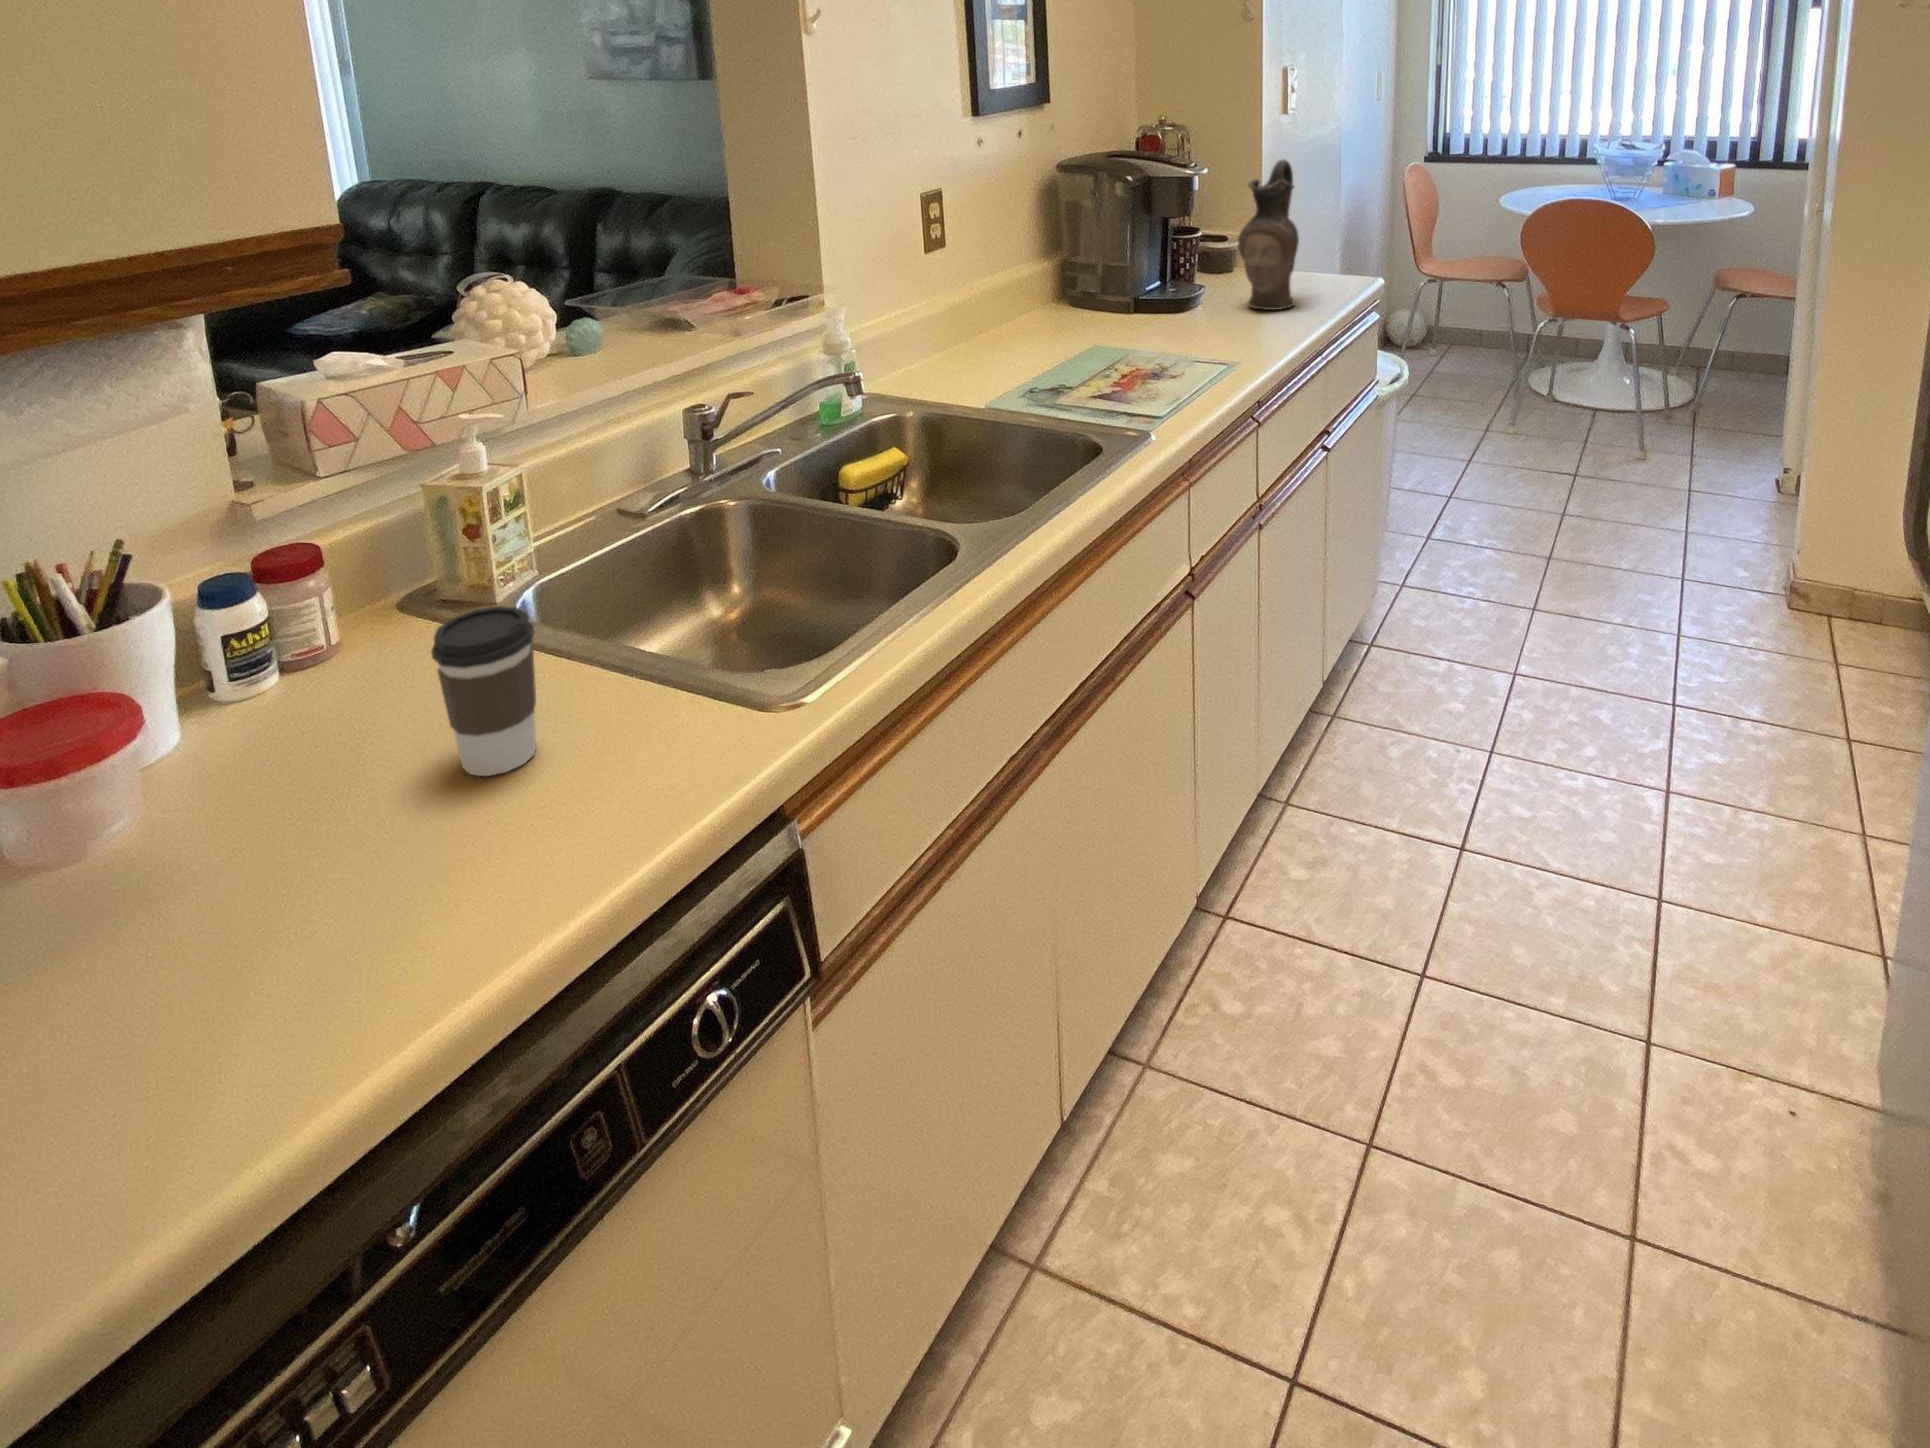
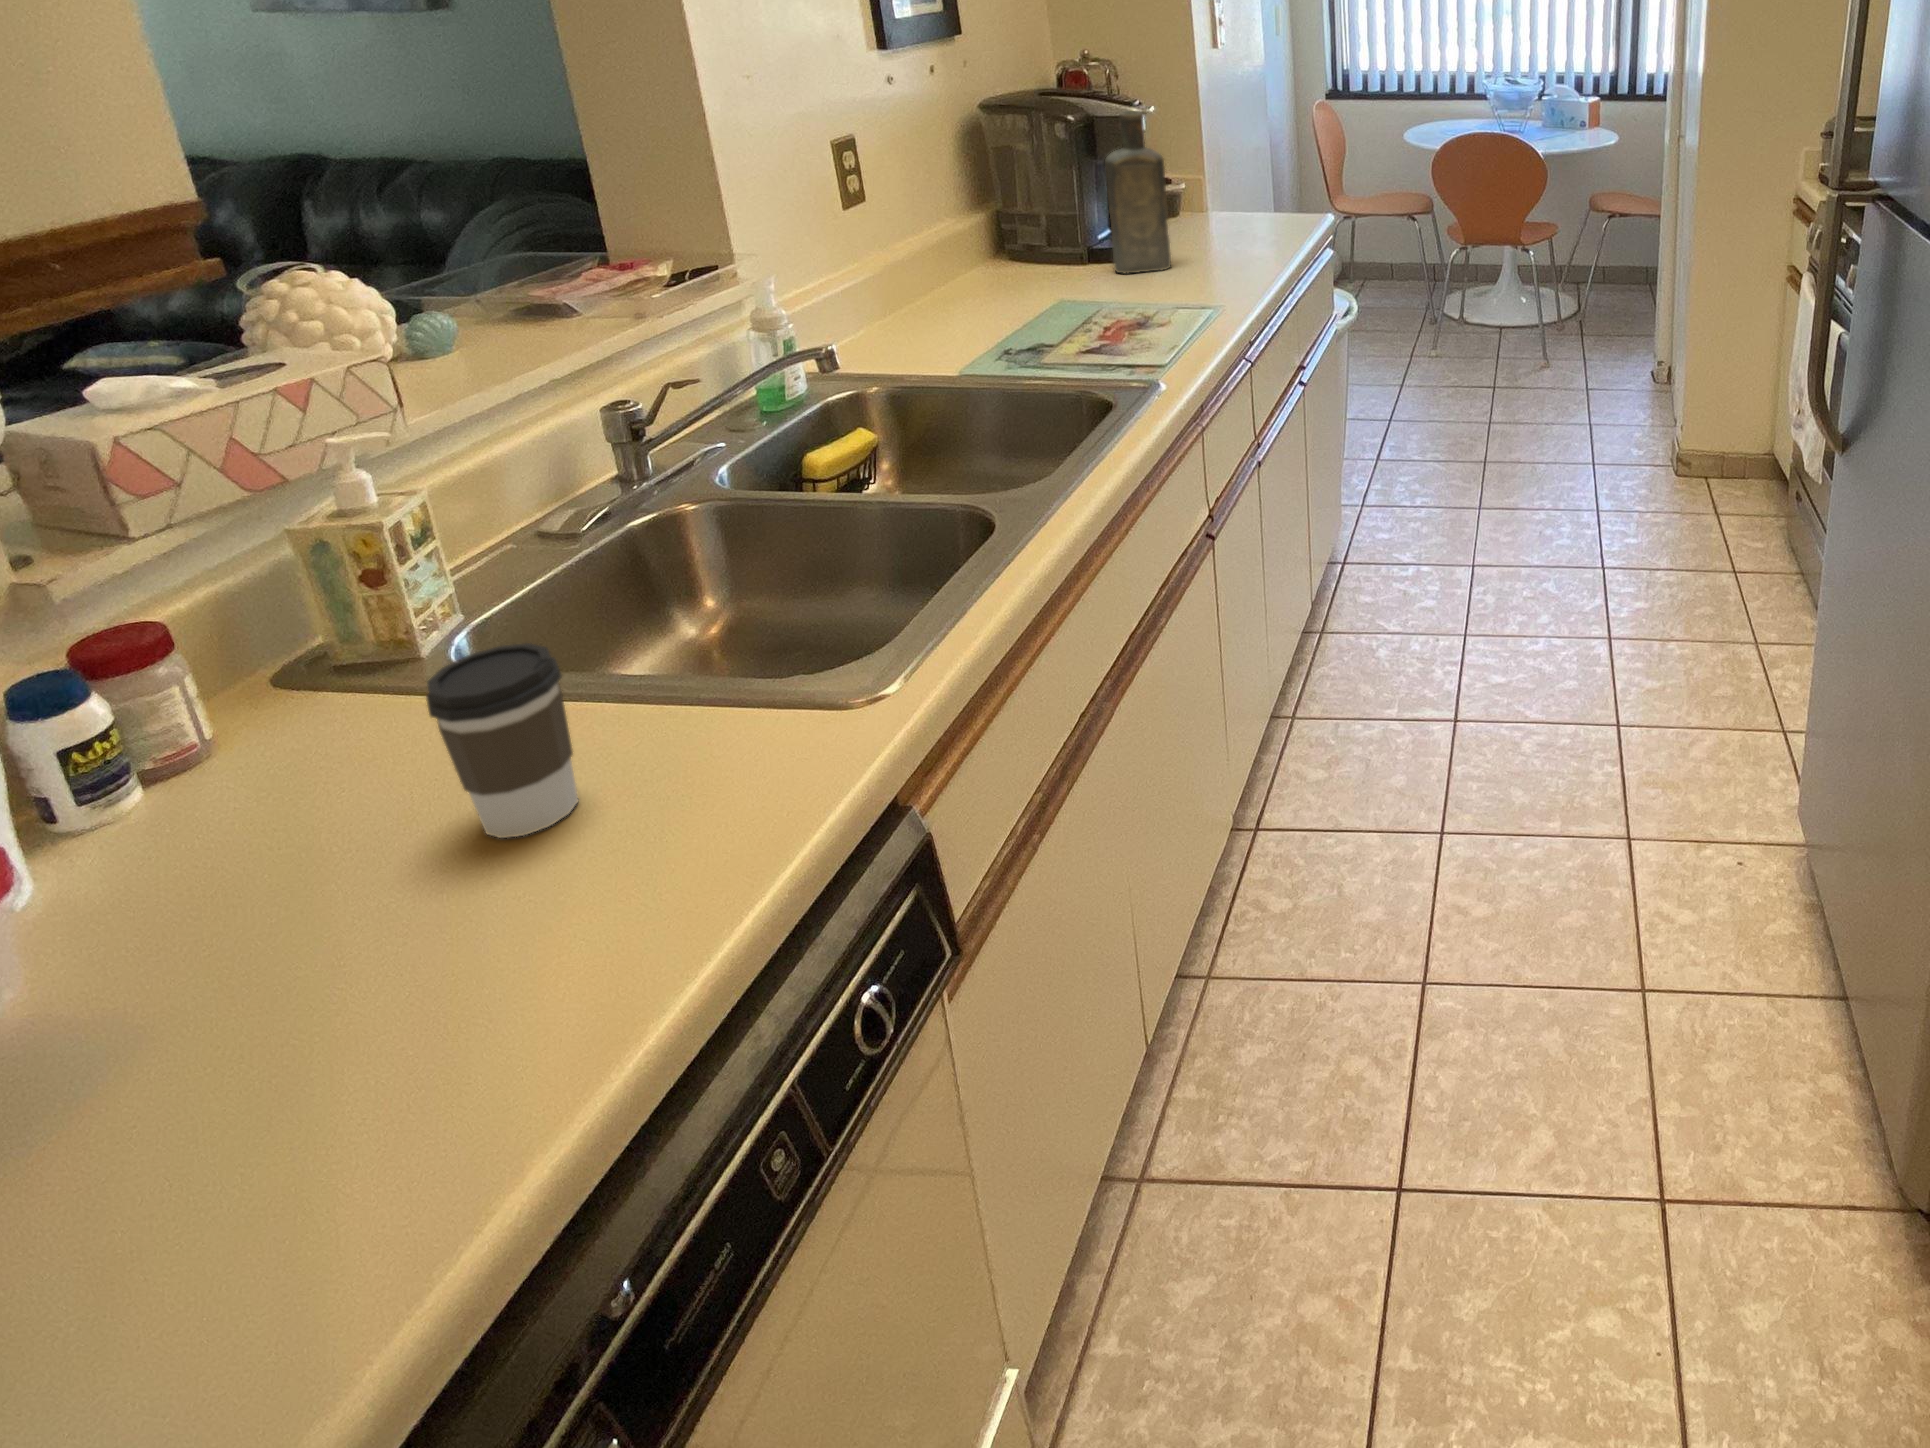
ceramic pitcher: present [1238,160,1299,310] -> none [1191,98,1253,251]
bottle: none [1147,171,1210,325] -> present [1105,111,1171,273]

